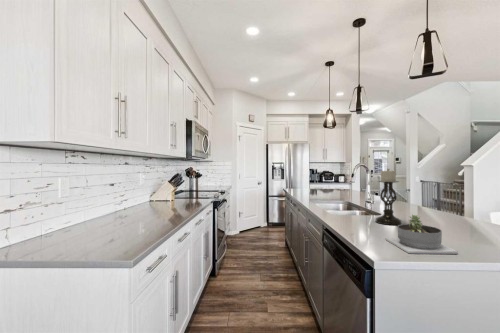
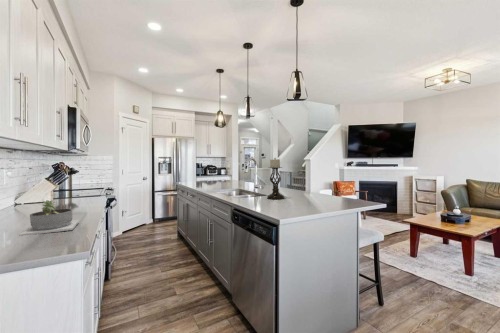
succulent planter: present [386,215,458,254] -> present [19,200,79,236]

